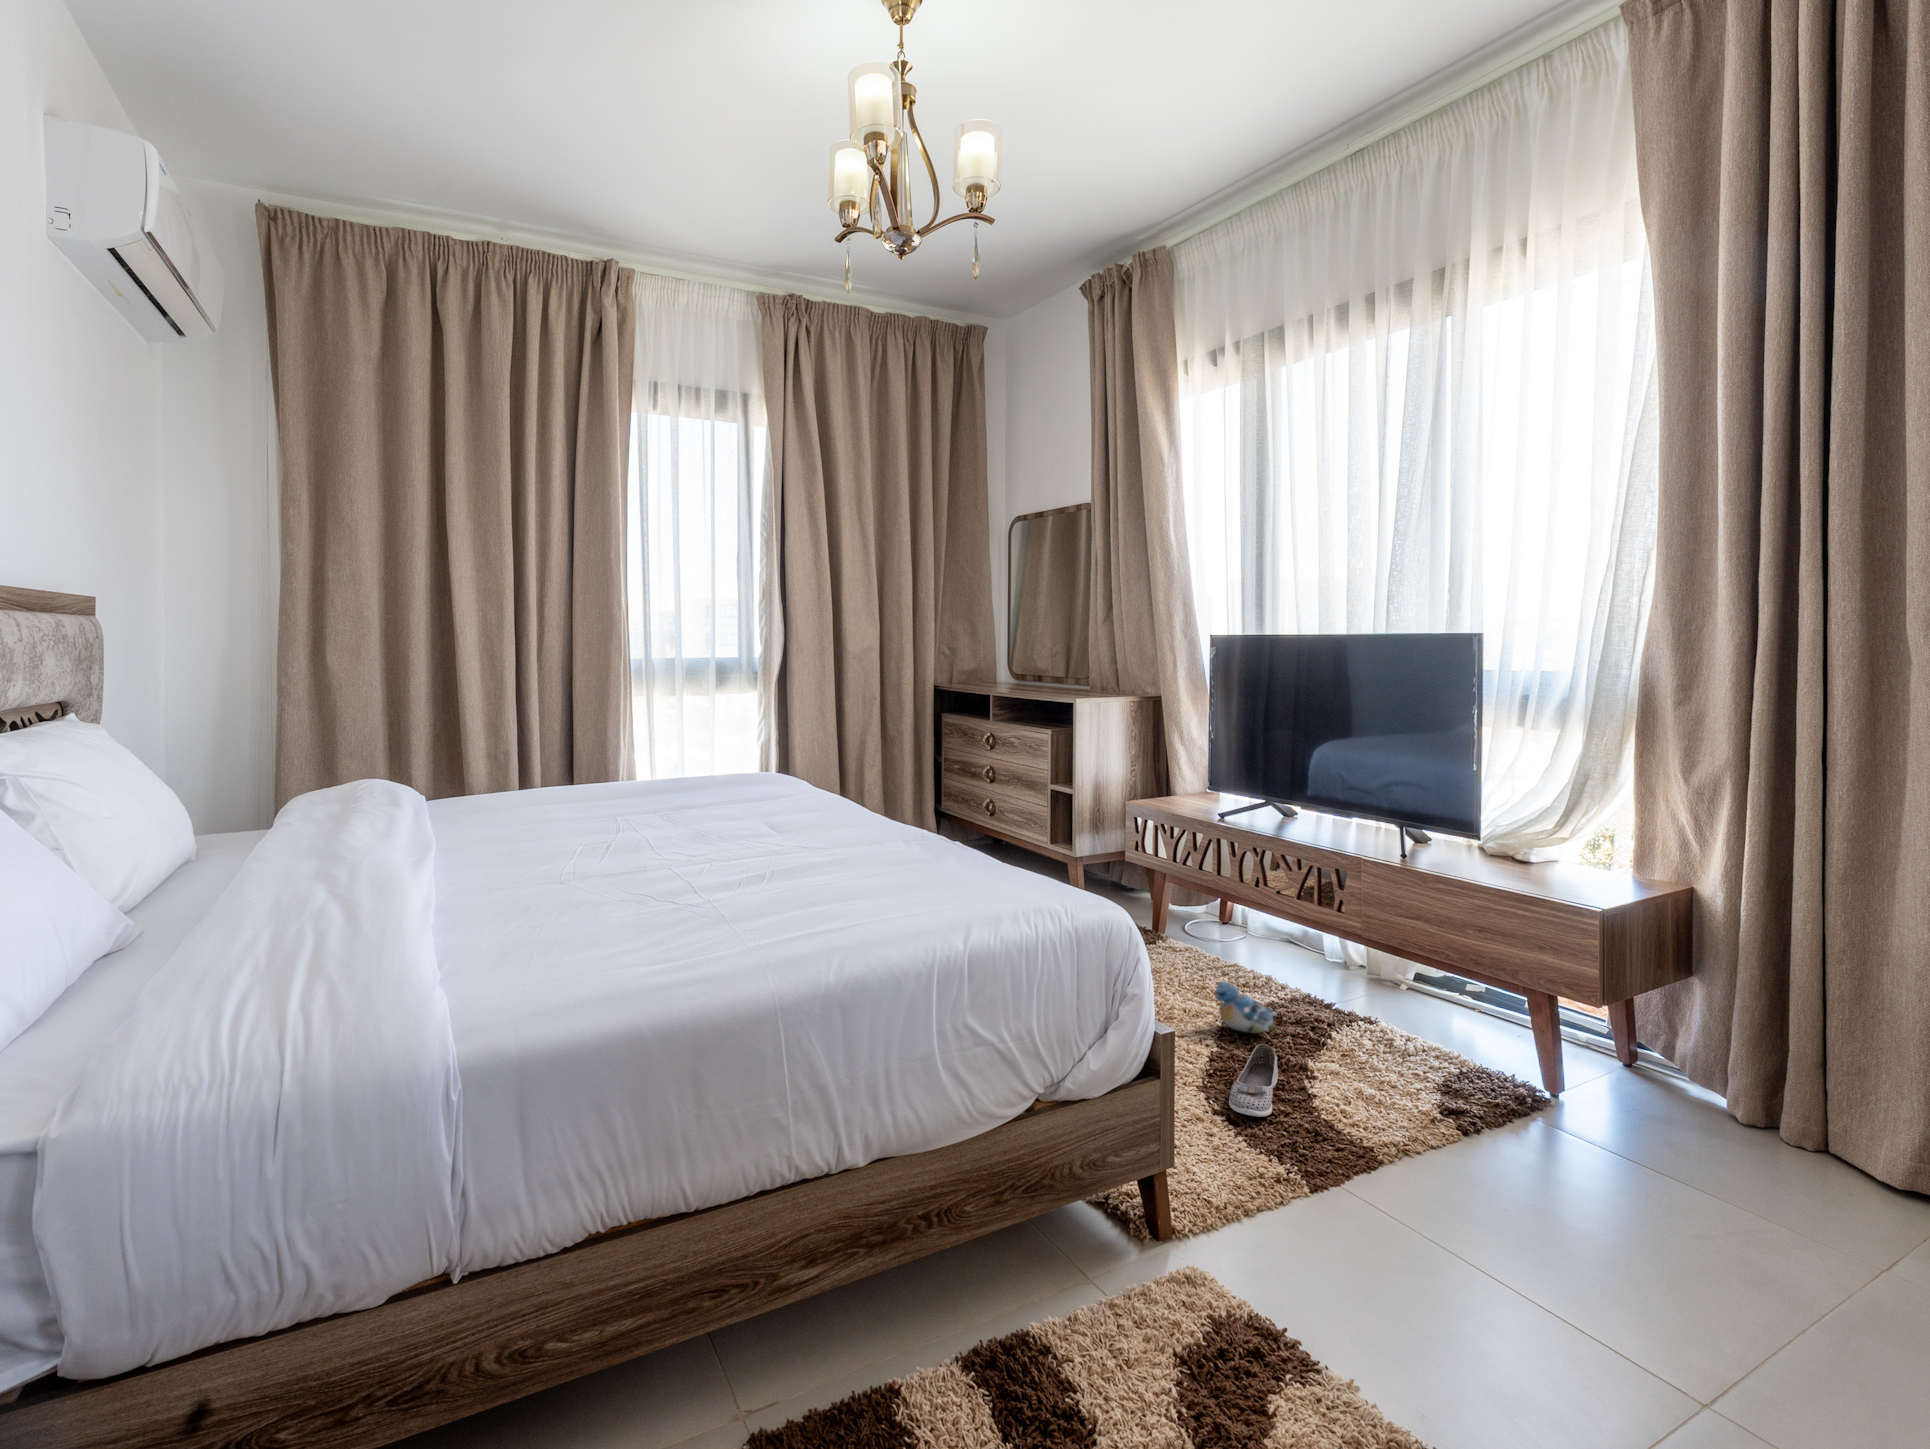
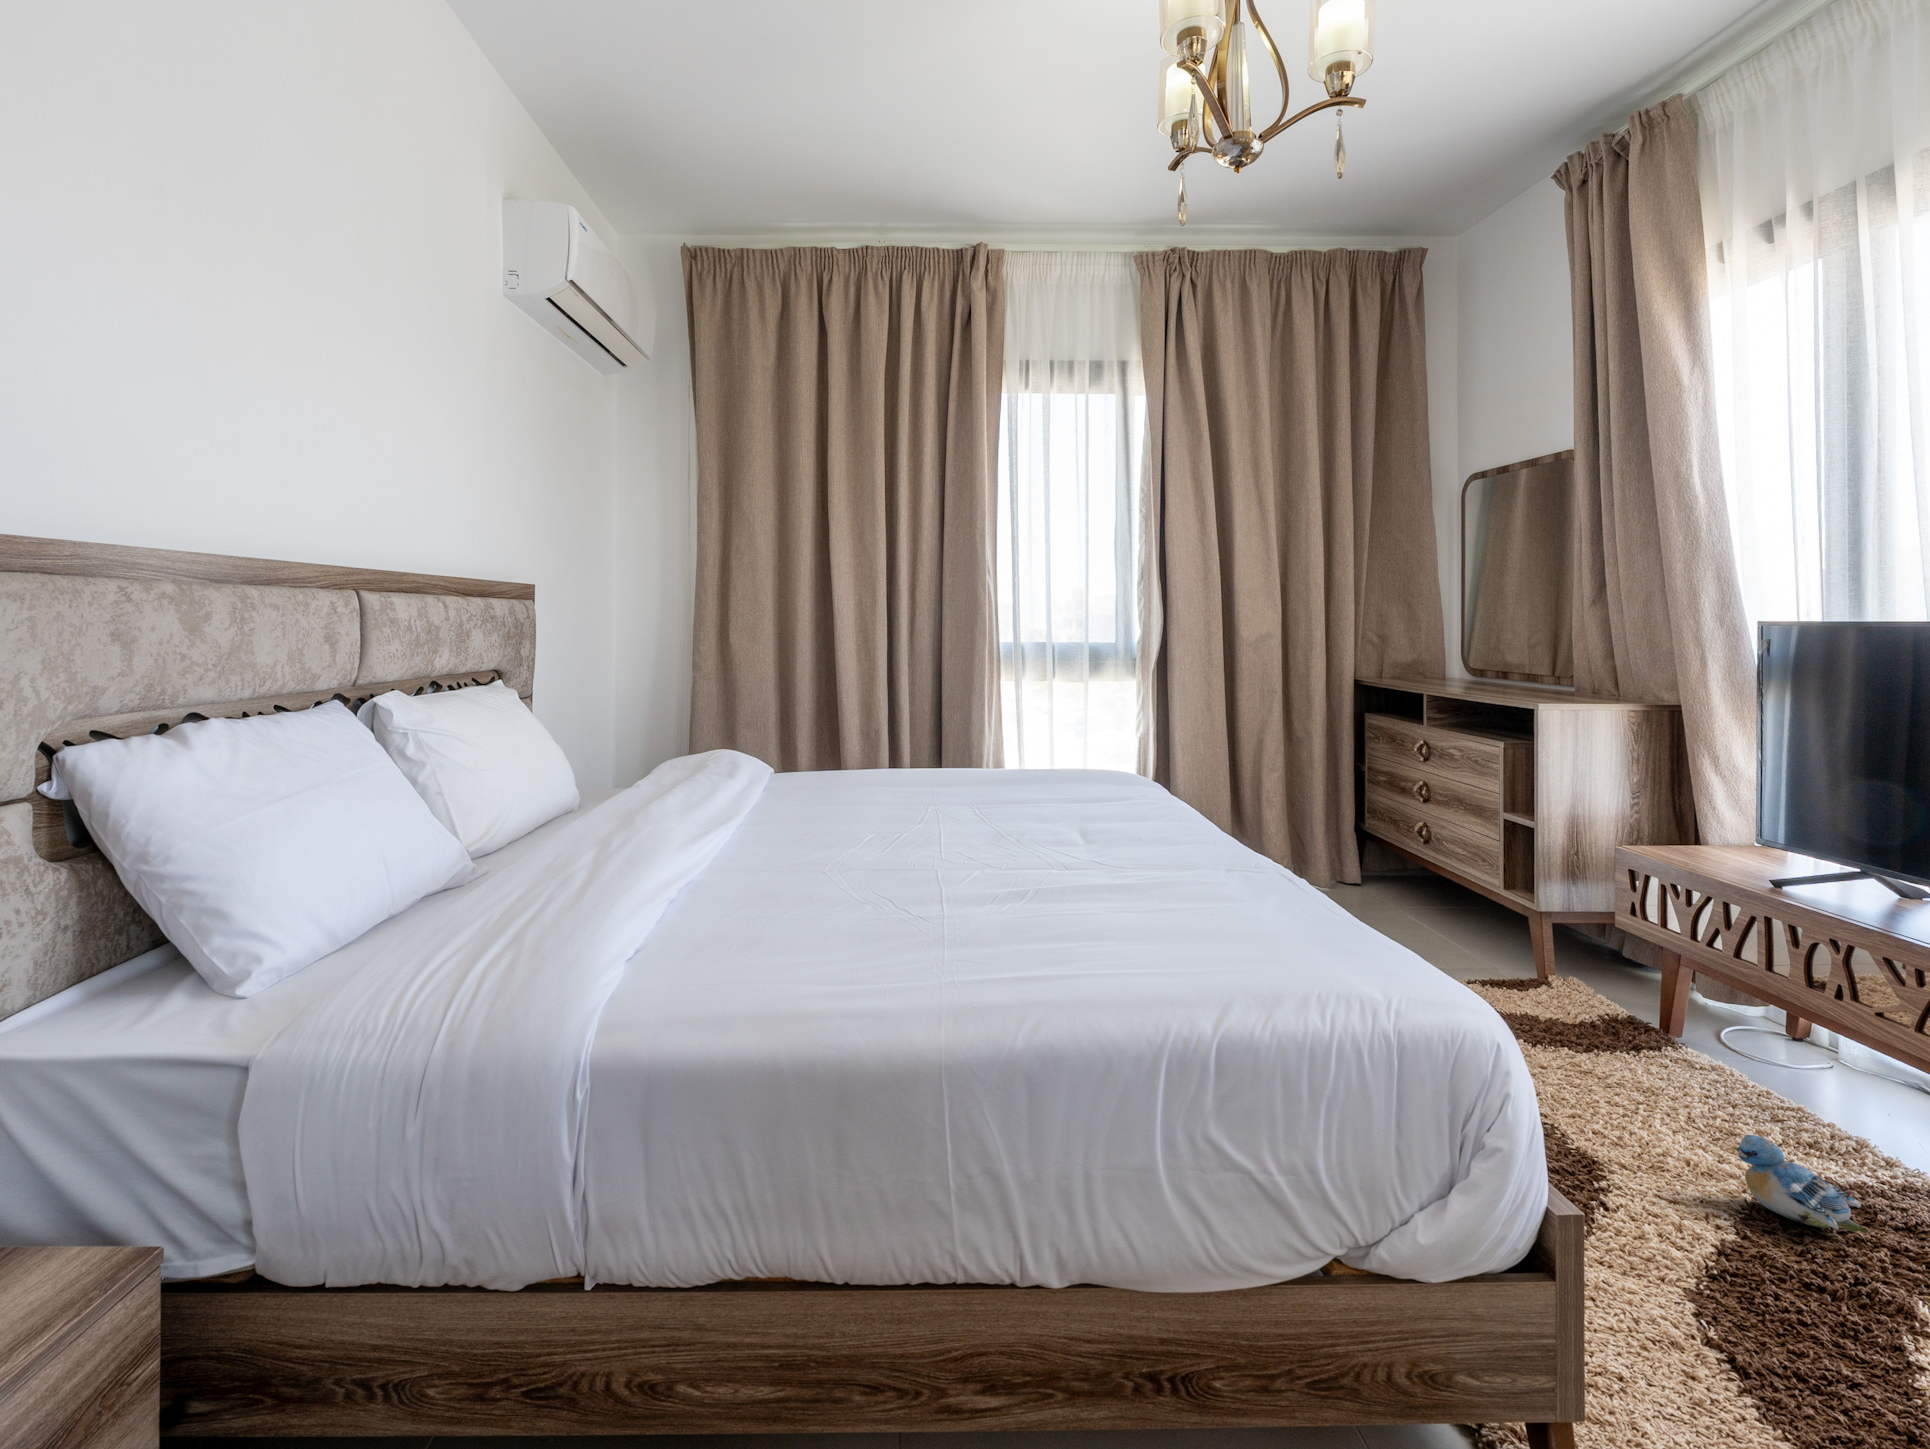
shoe: present [1229,1044,1278,1117] -> none [1736,1250,1844,1372]

